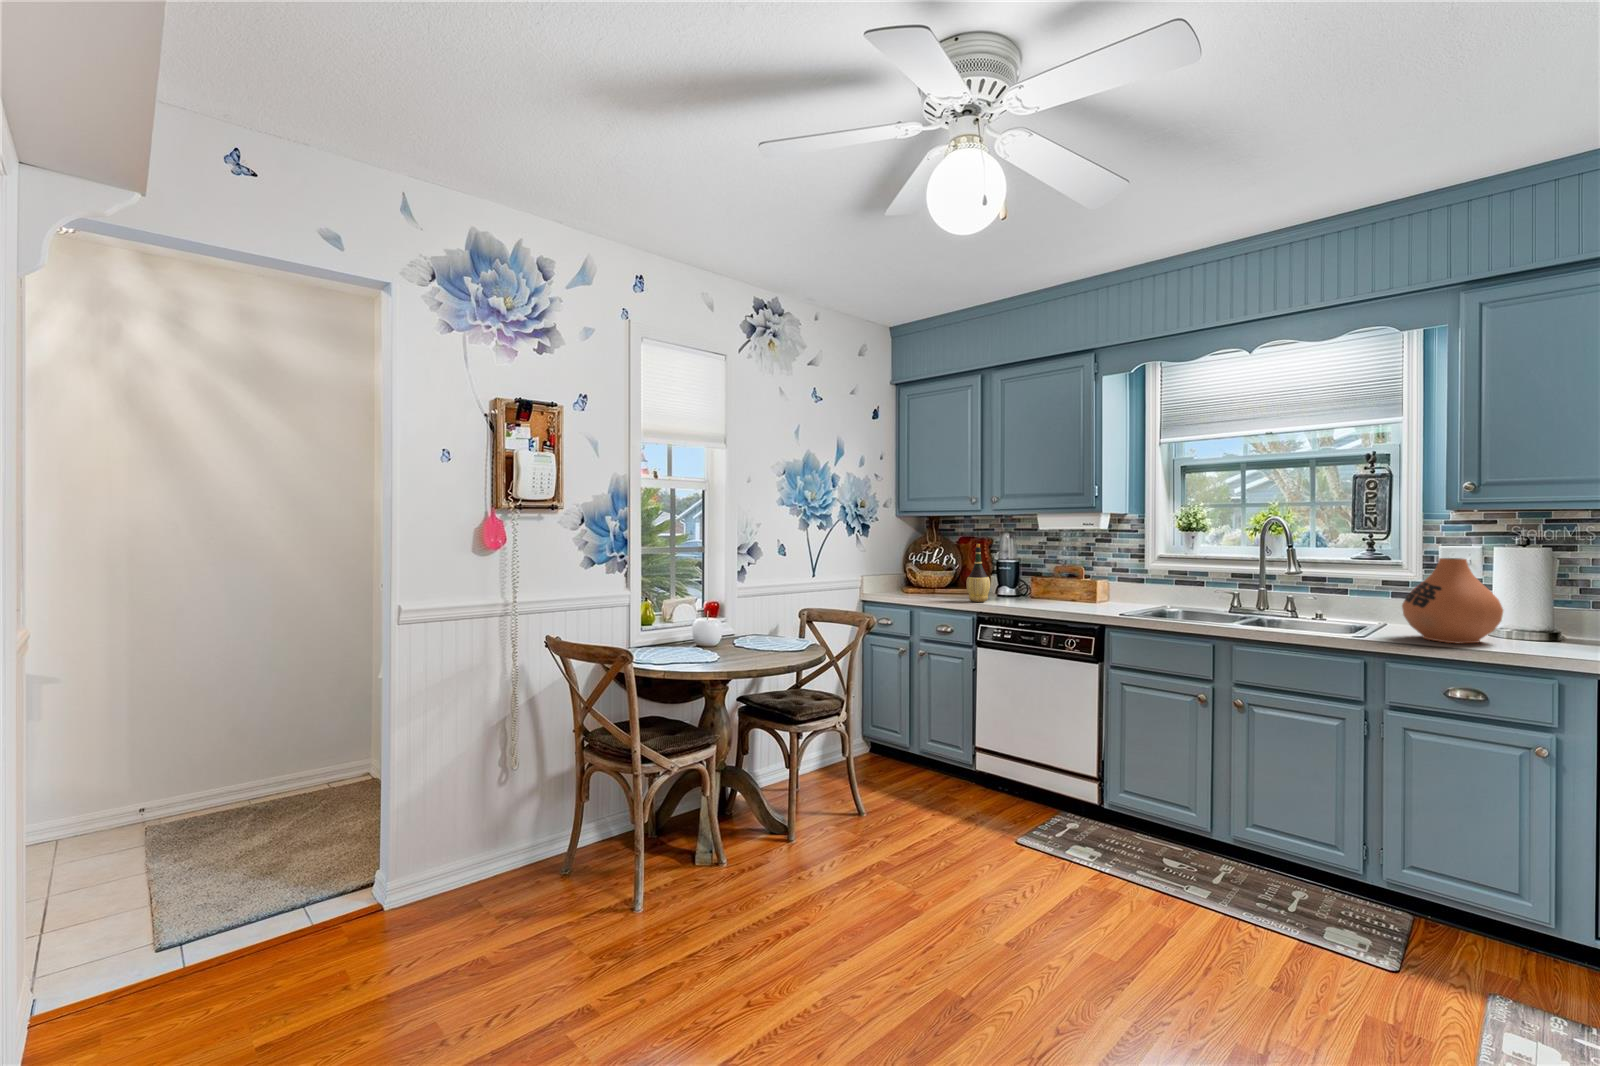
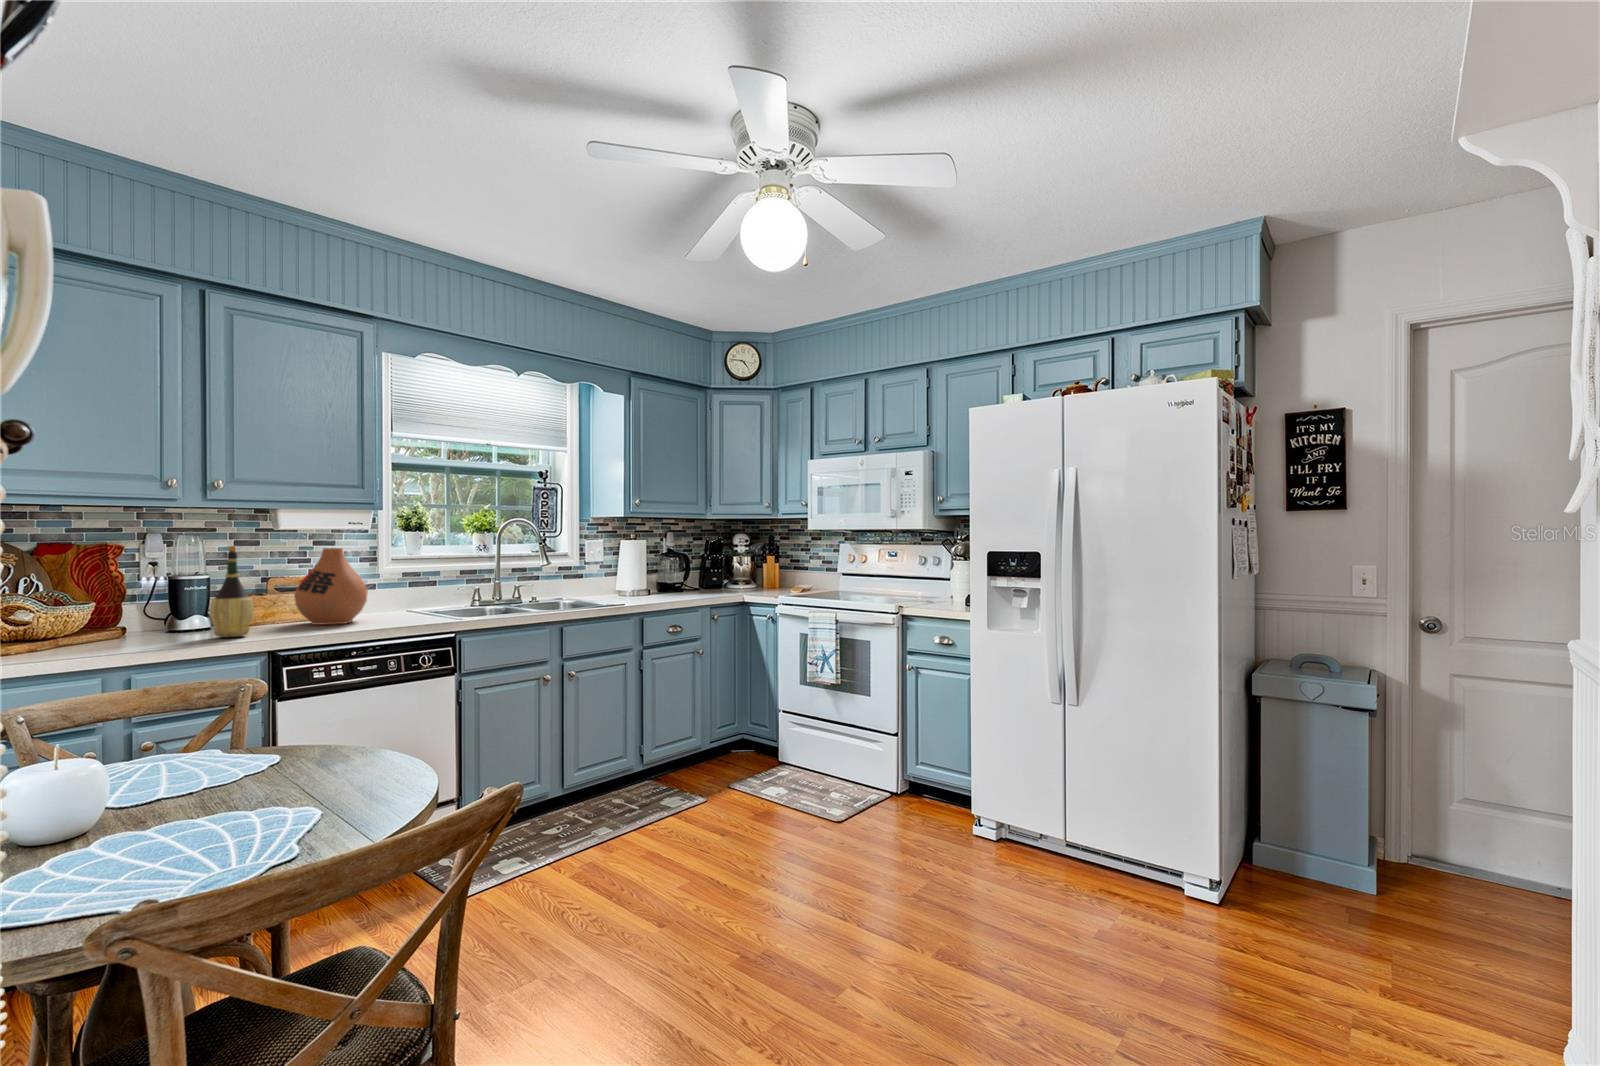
vase: present [1402,558,1503,643] -> present [294,548,368,625]

